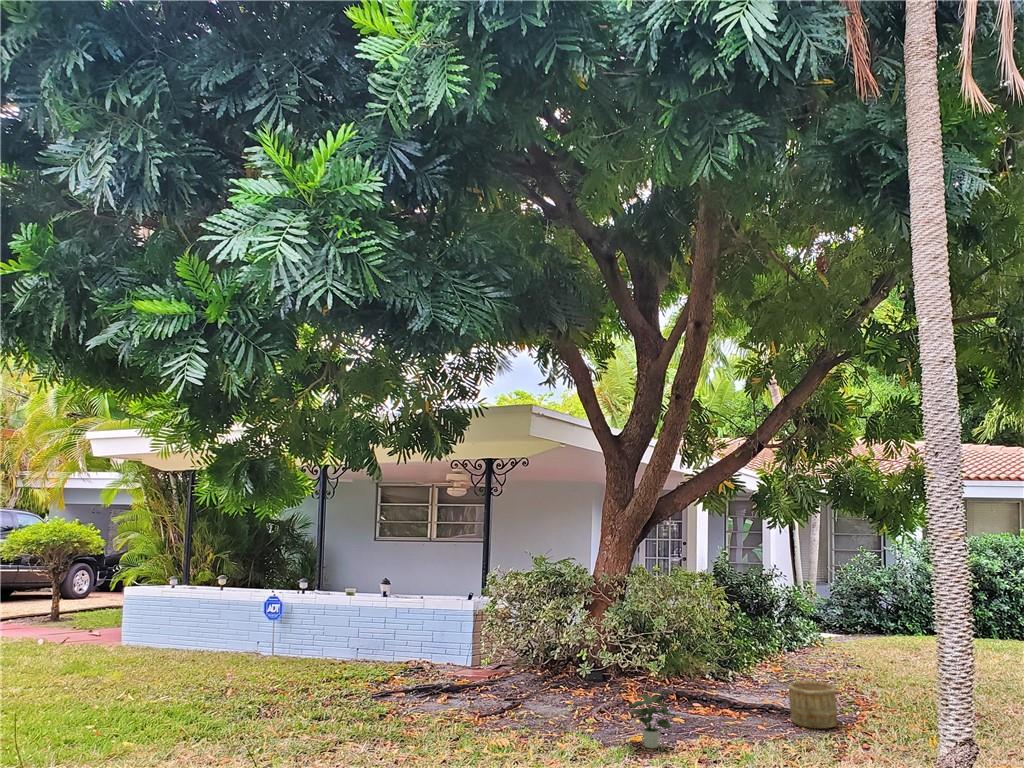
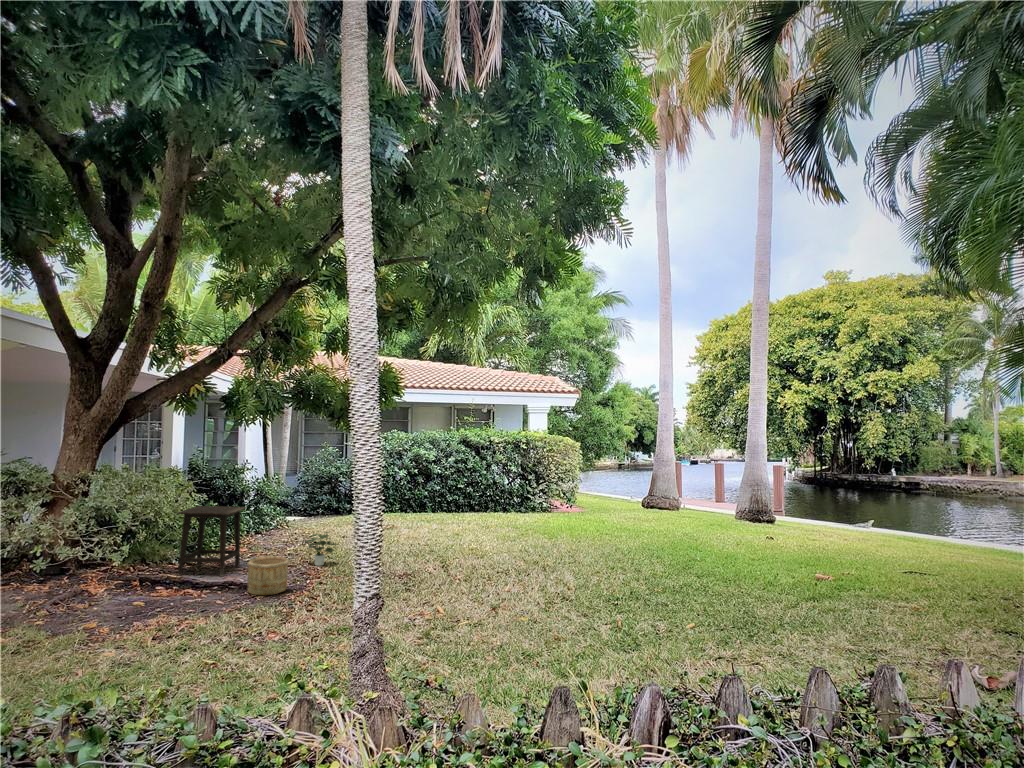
side table: none [703,615,776,700] -> present [177,506,246,576]
potted plant: present [629,691,677,748] -> present [306,532,336,566]

